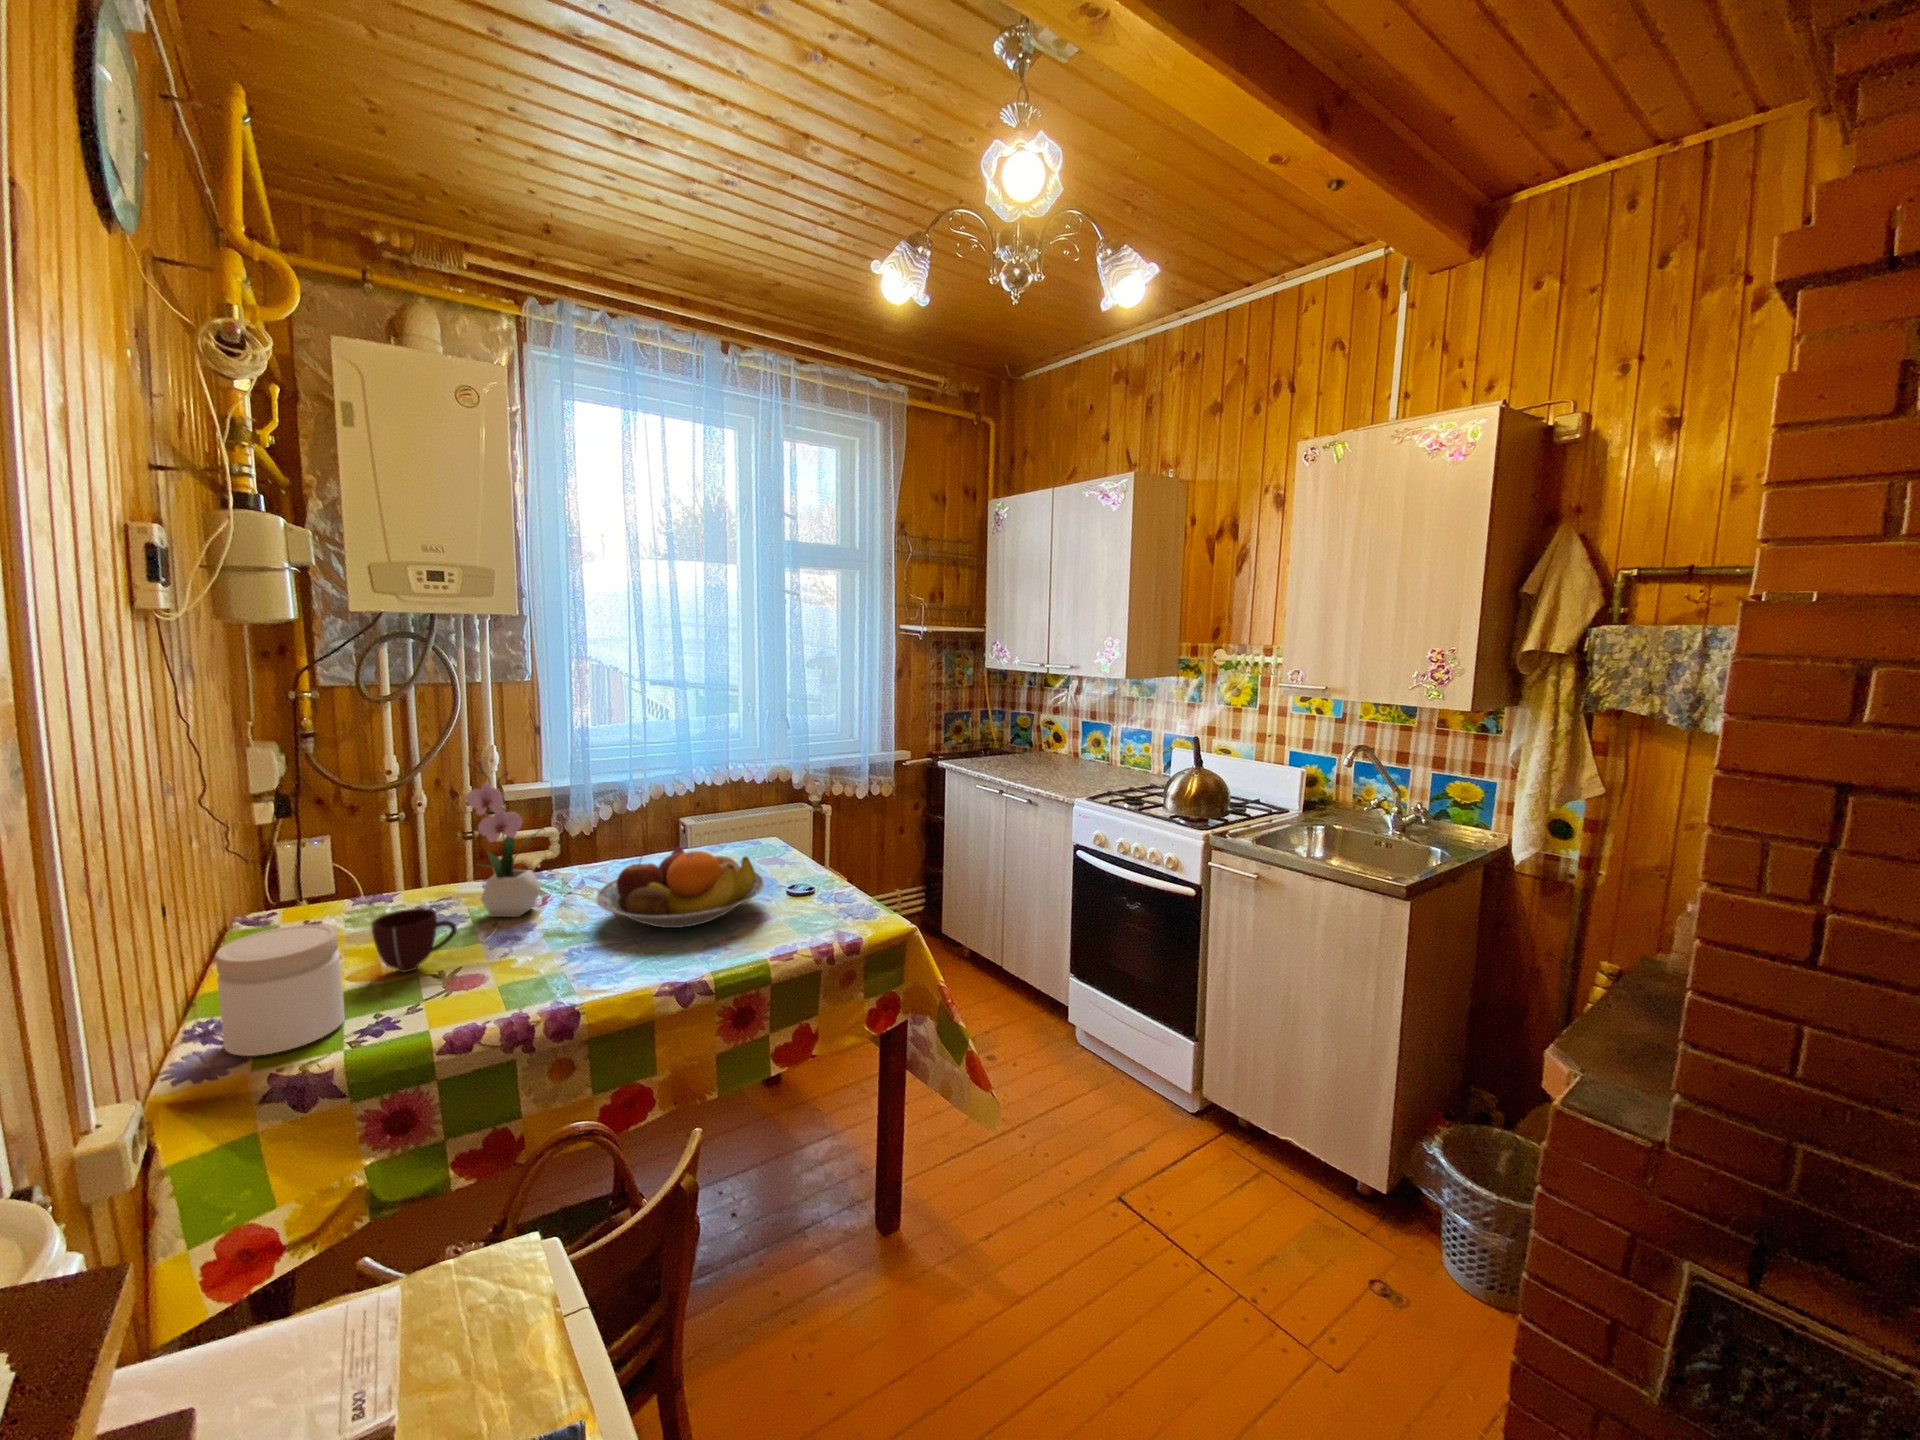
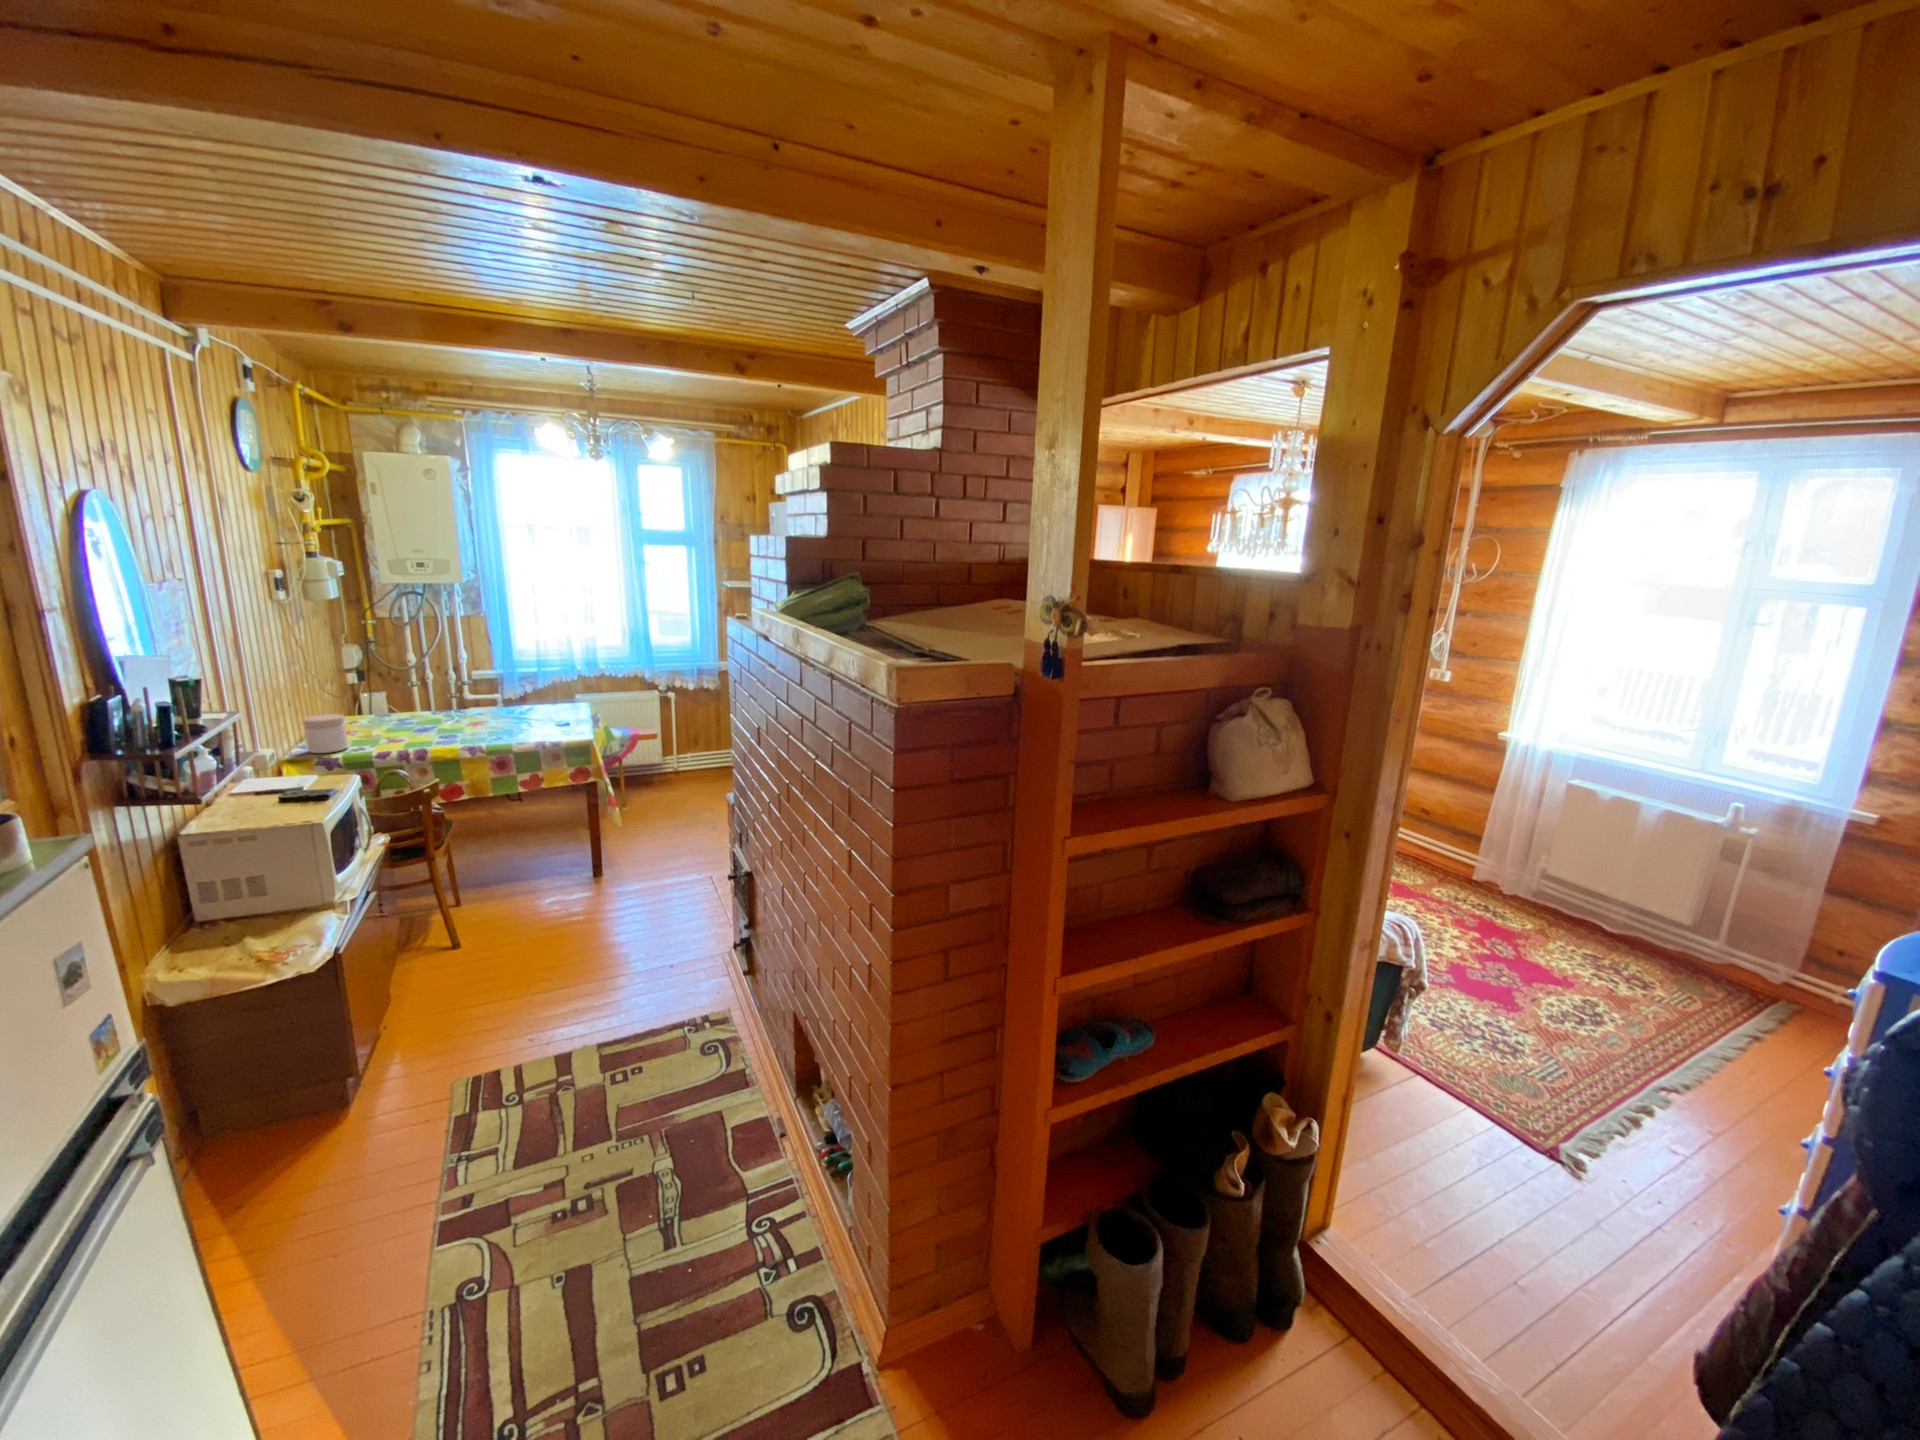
flower arrangement: present [466,760,541,917] -> none [408,657,448,725]
fruit bowl: present [597,847,764,928] -> none [459,700,539,732]
mug: present [371,908,457,973] -> none [364,715,397,738]

